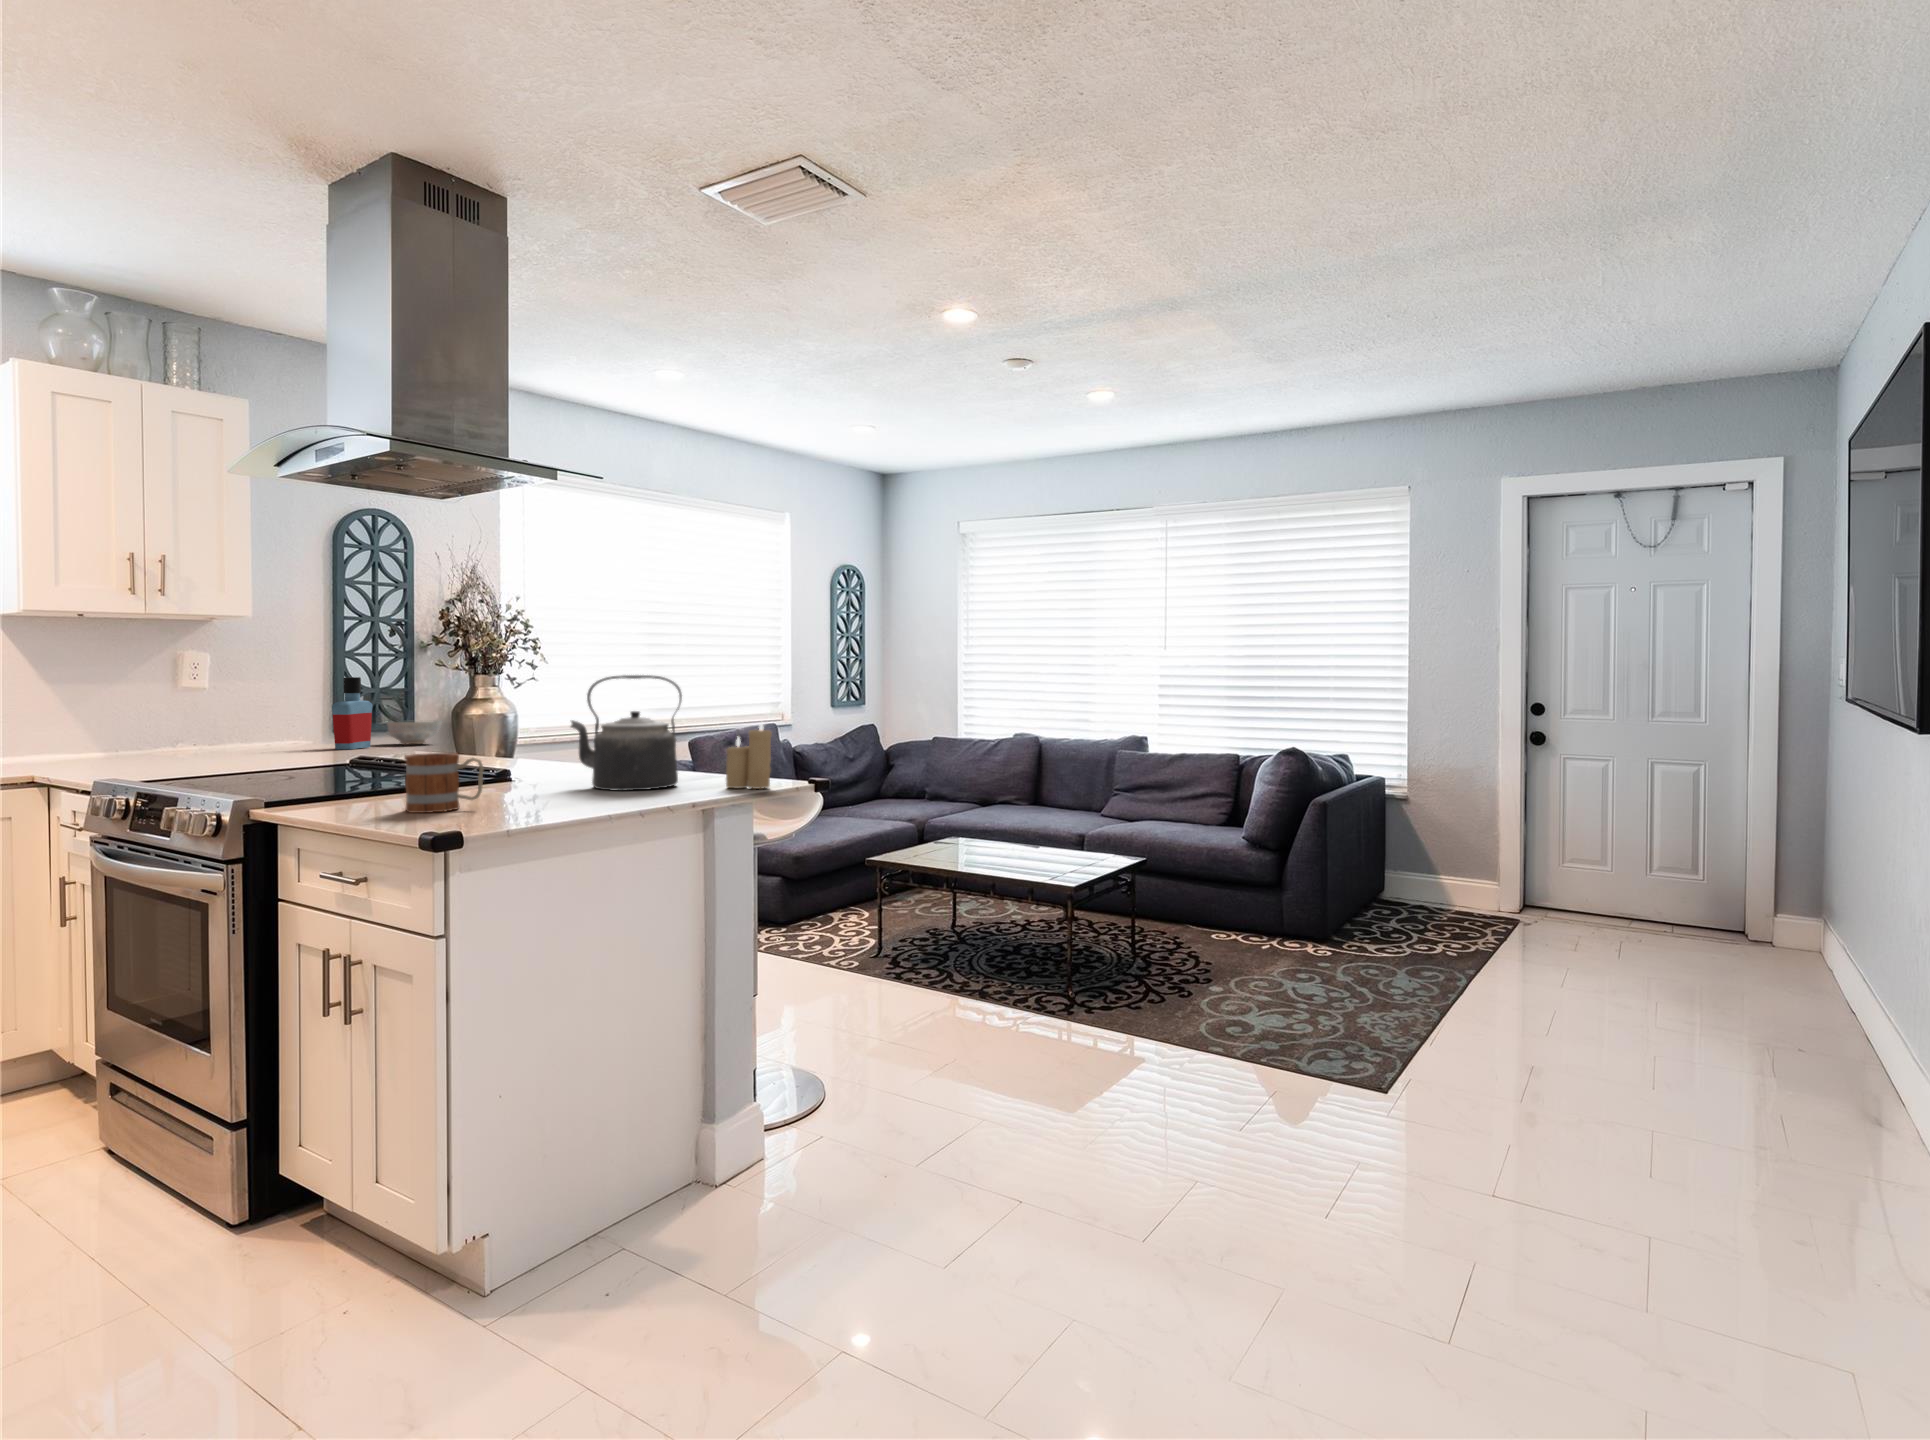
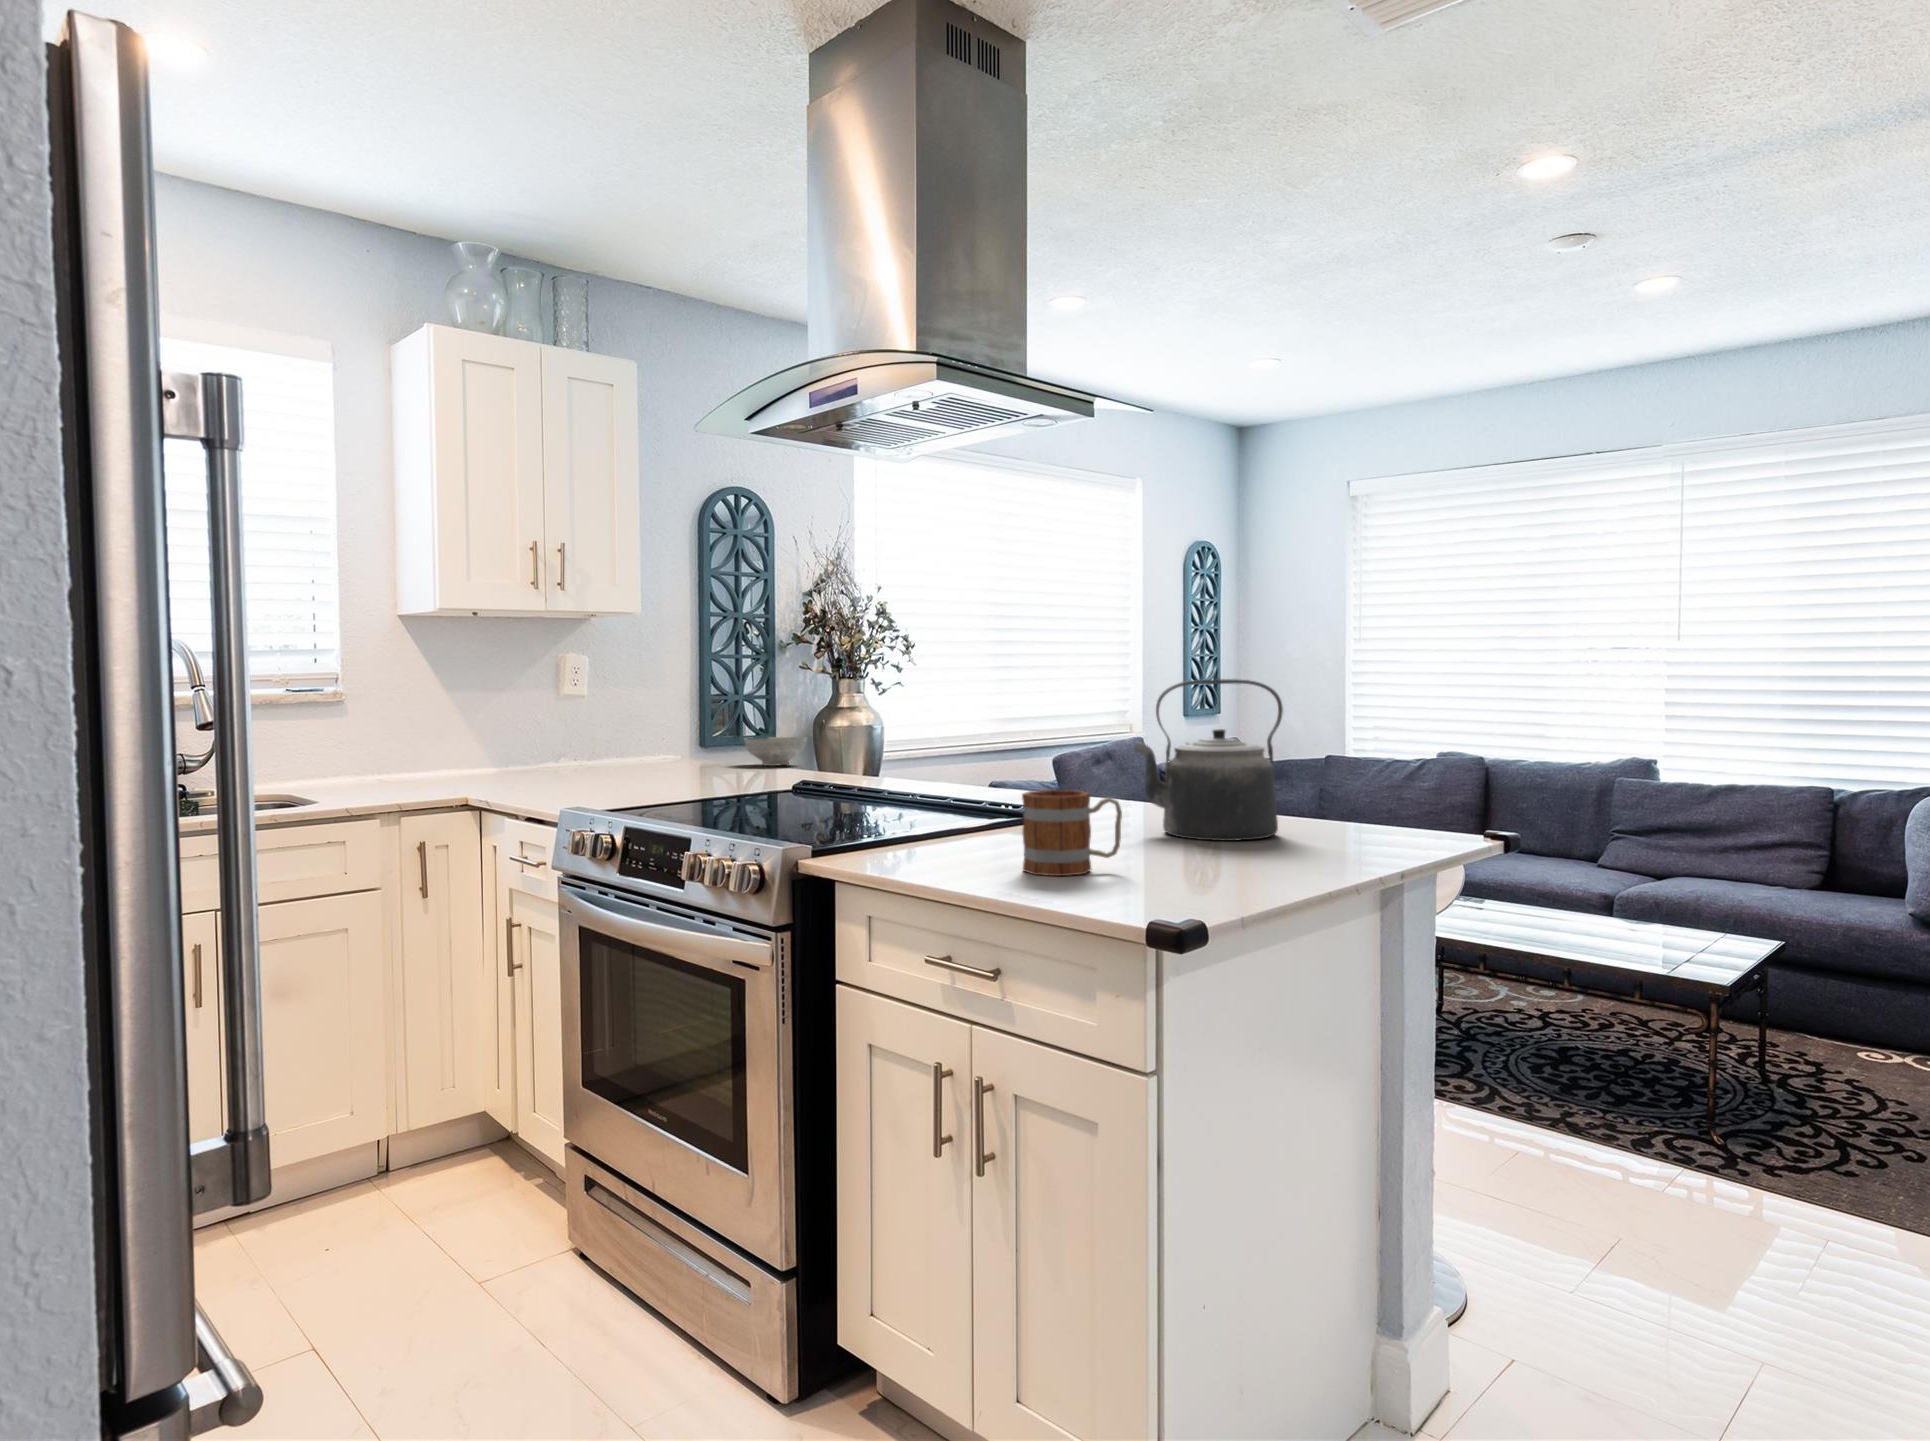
bottle: present [332,677,372,749] -> none [704,685,741,772]
candle: present [726,723,772,789] -> none [1352,744,1420,841]

